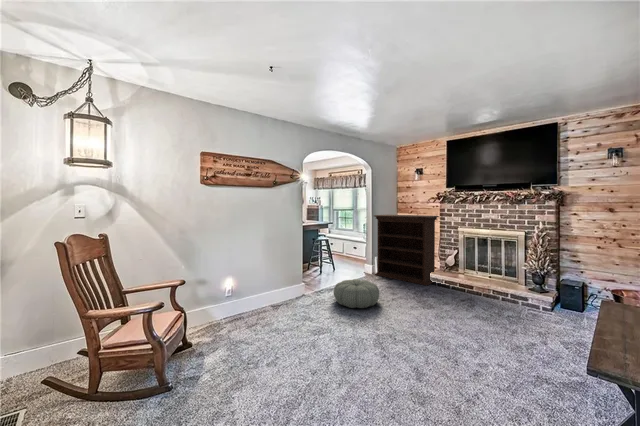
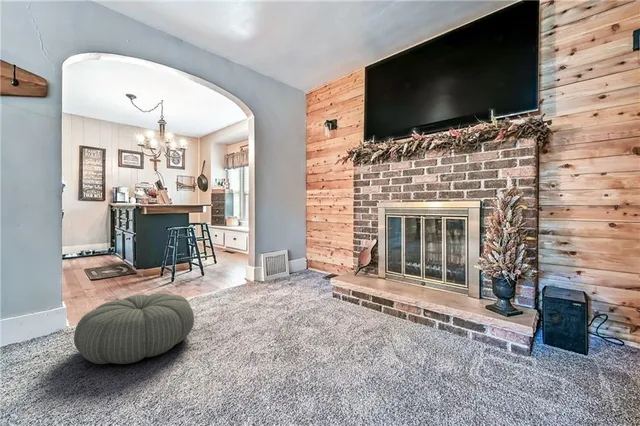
bookshelf: present [374,215,439,285] -> none [254,180,351,299]

